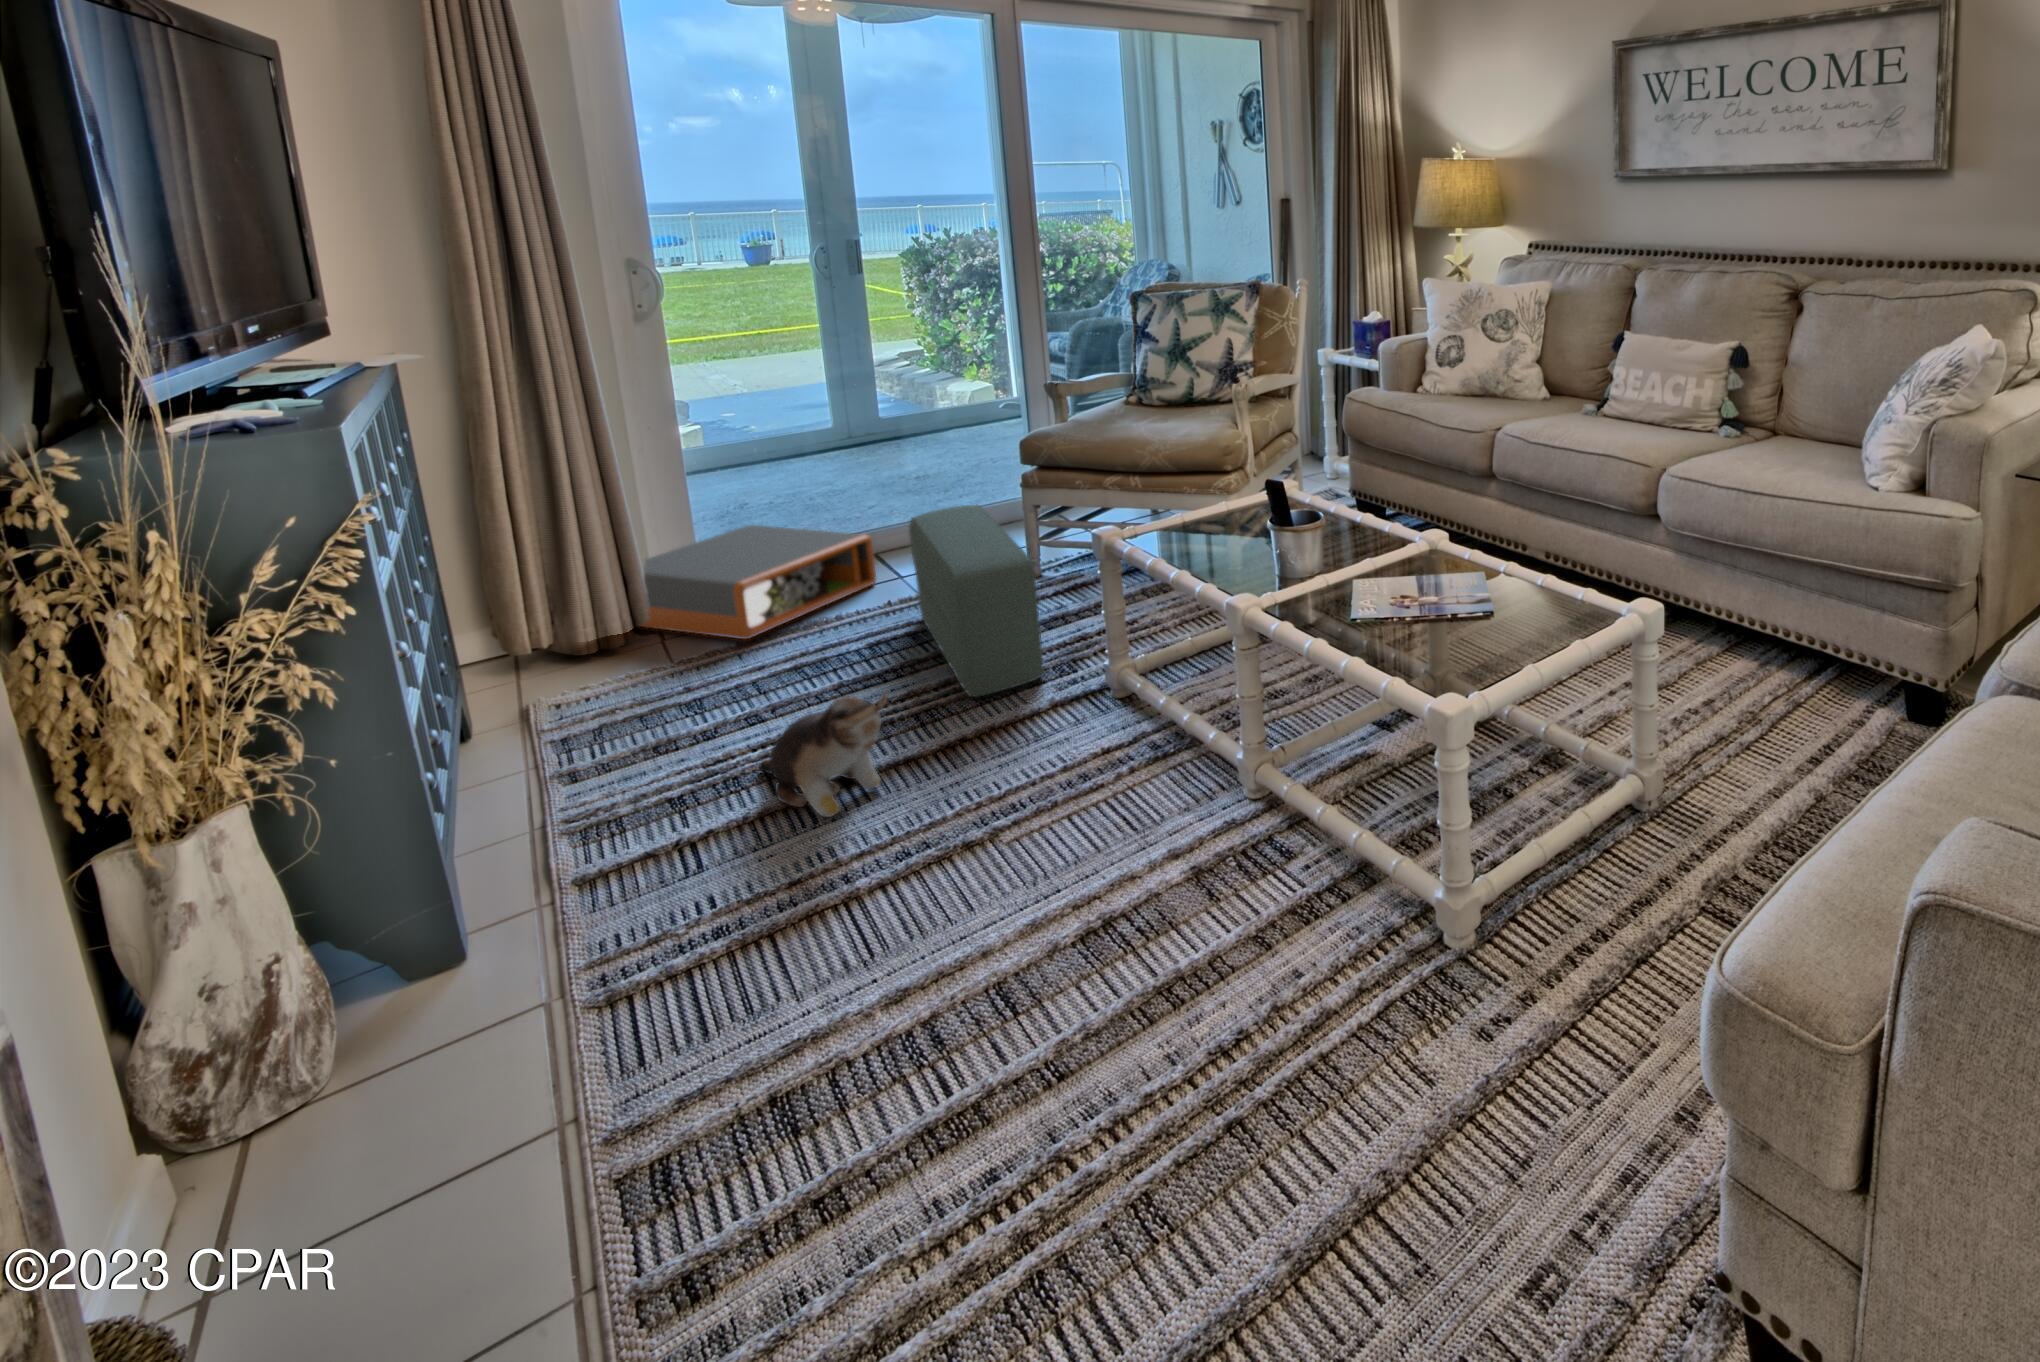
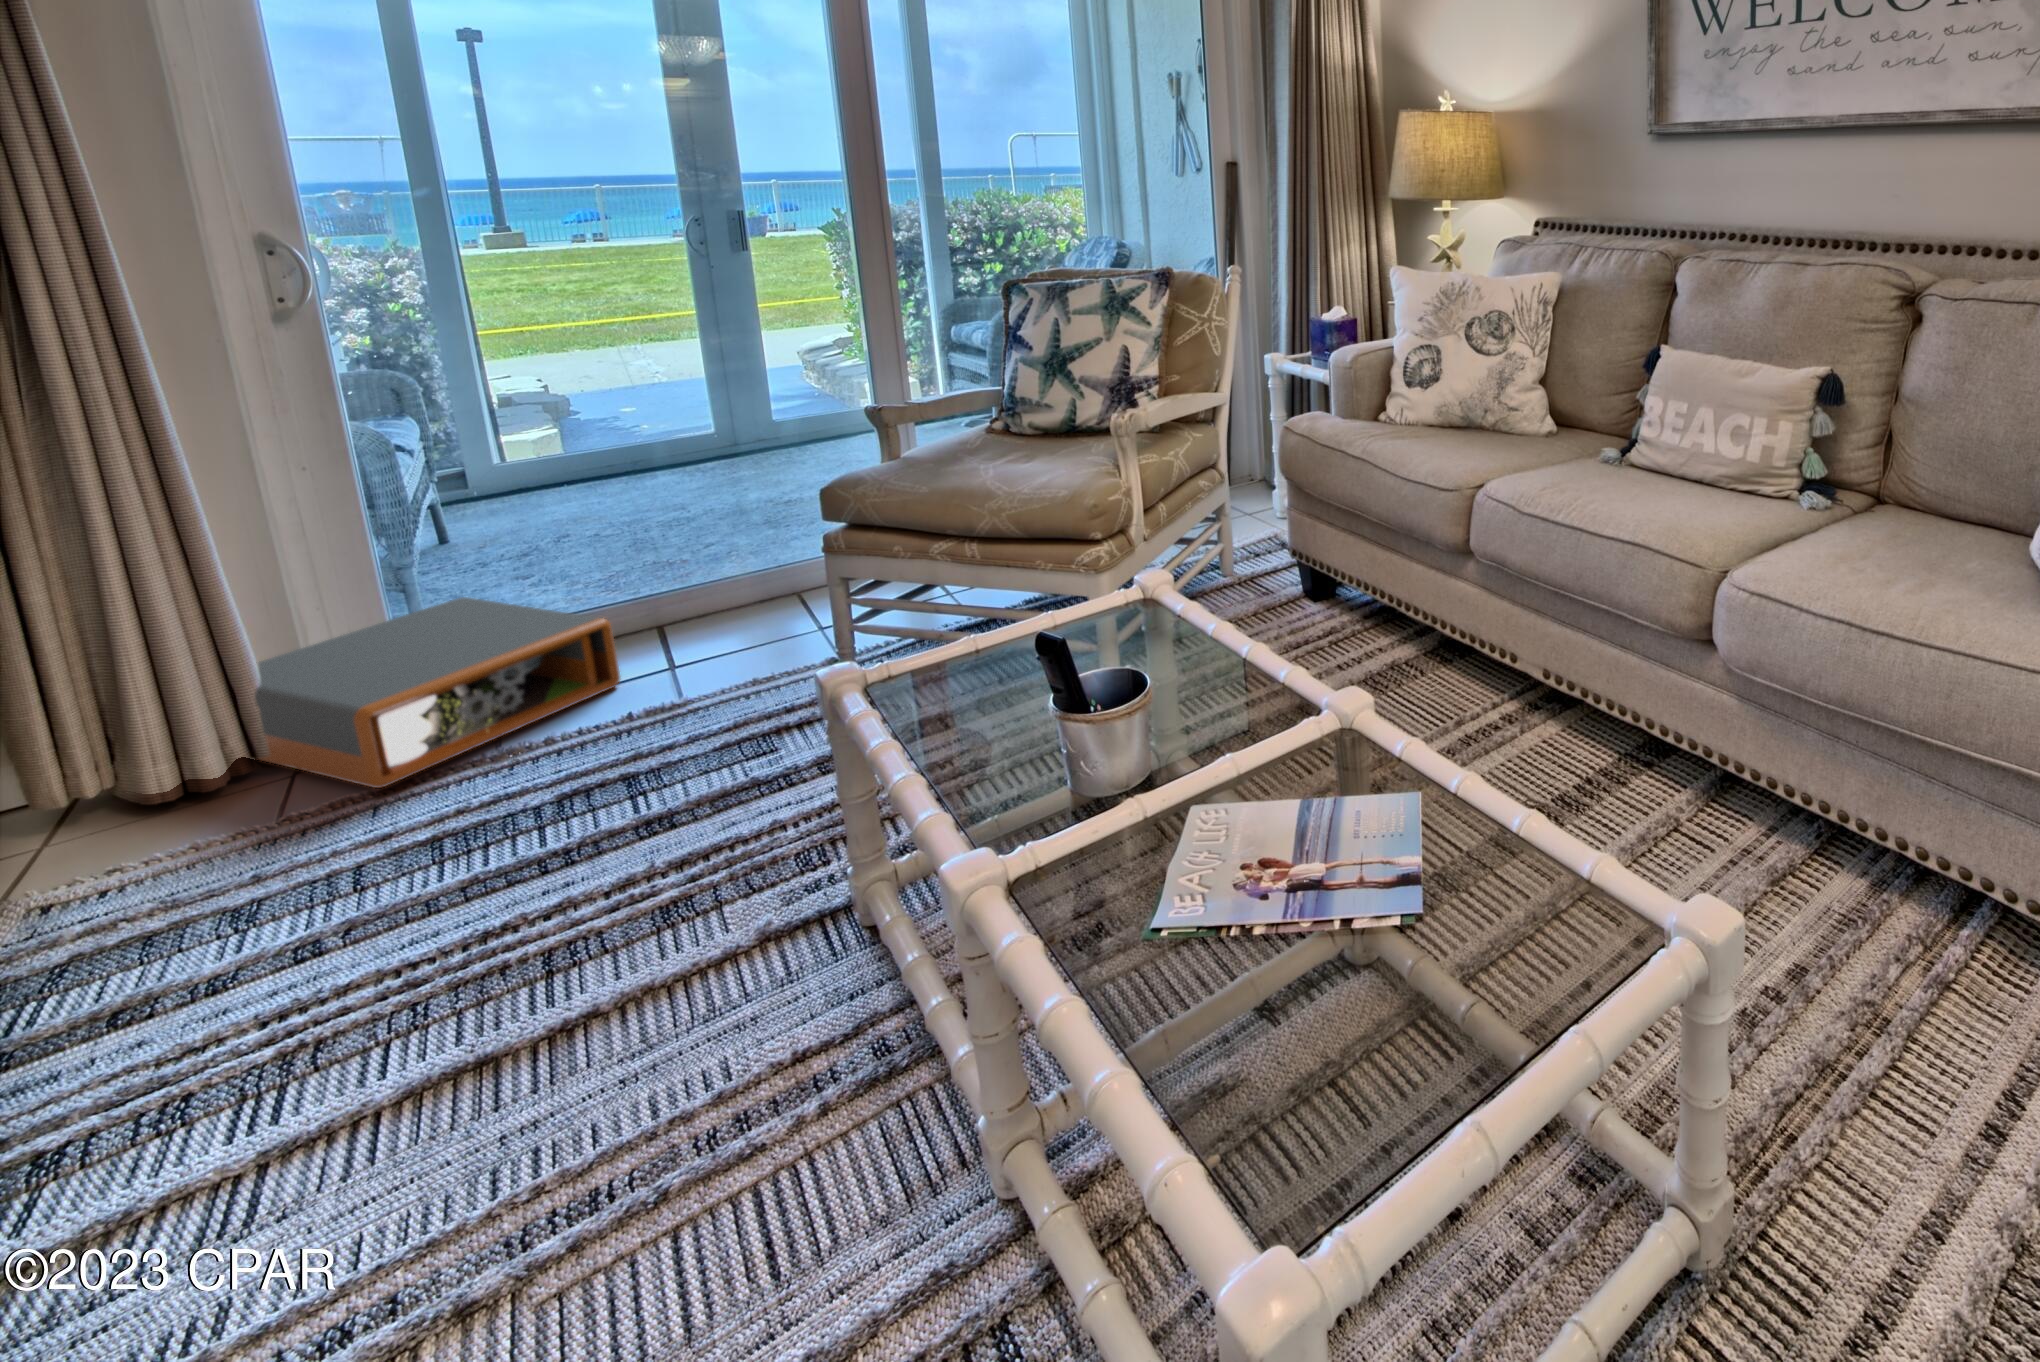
pouf: present [909,505,1044,697] -> none [598,589,770,922]
plush toy: present [759,692,888,817] -> none [190,997,397,1216]

